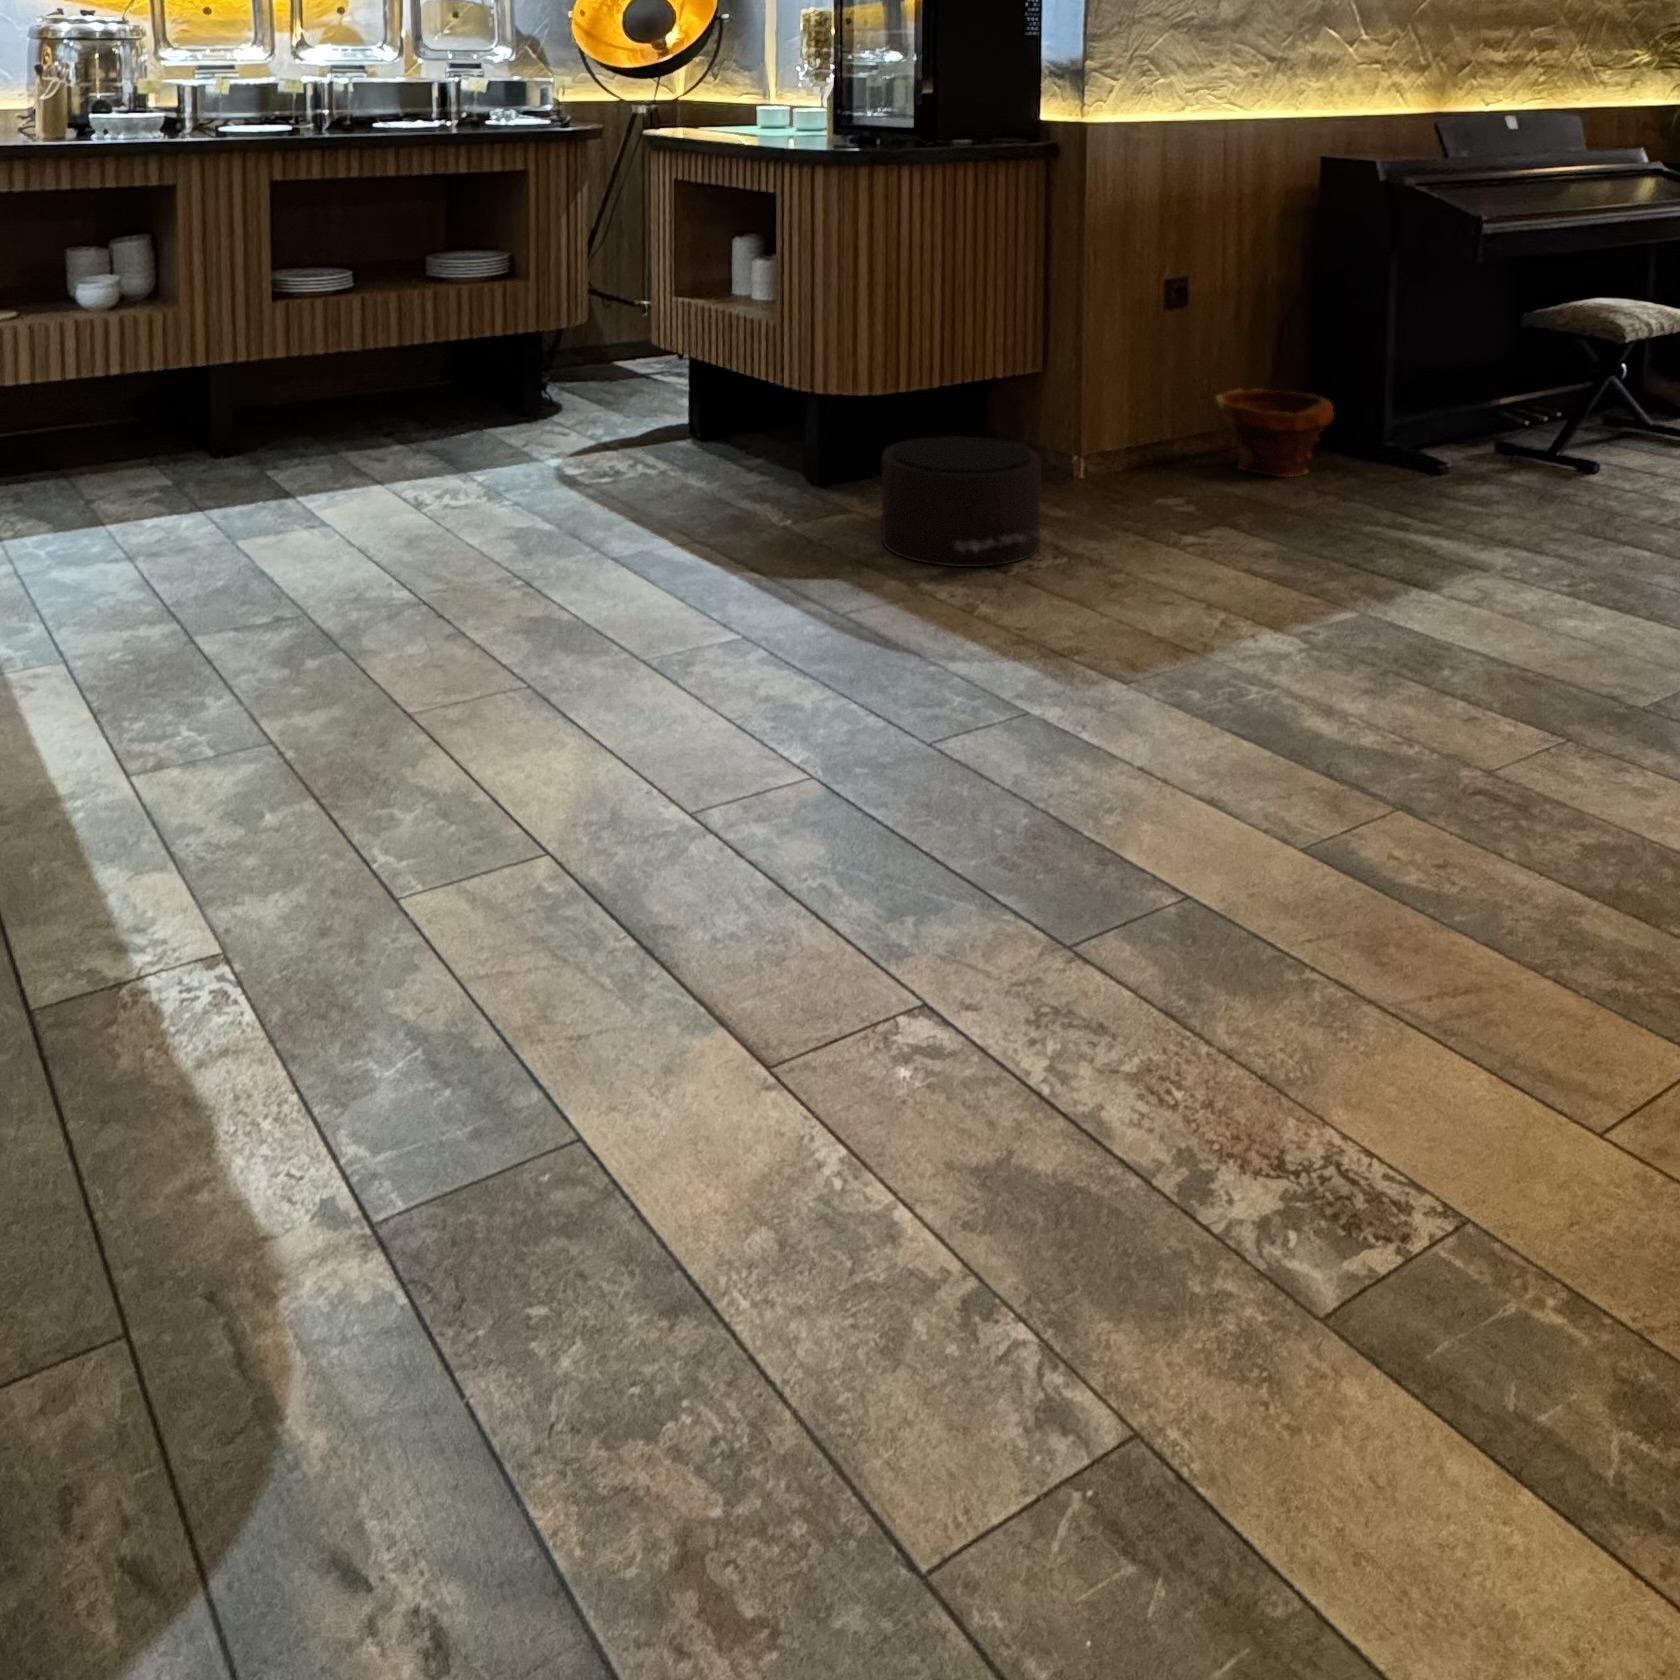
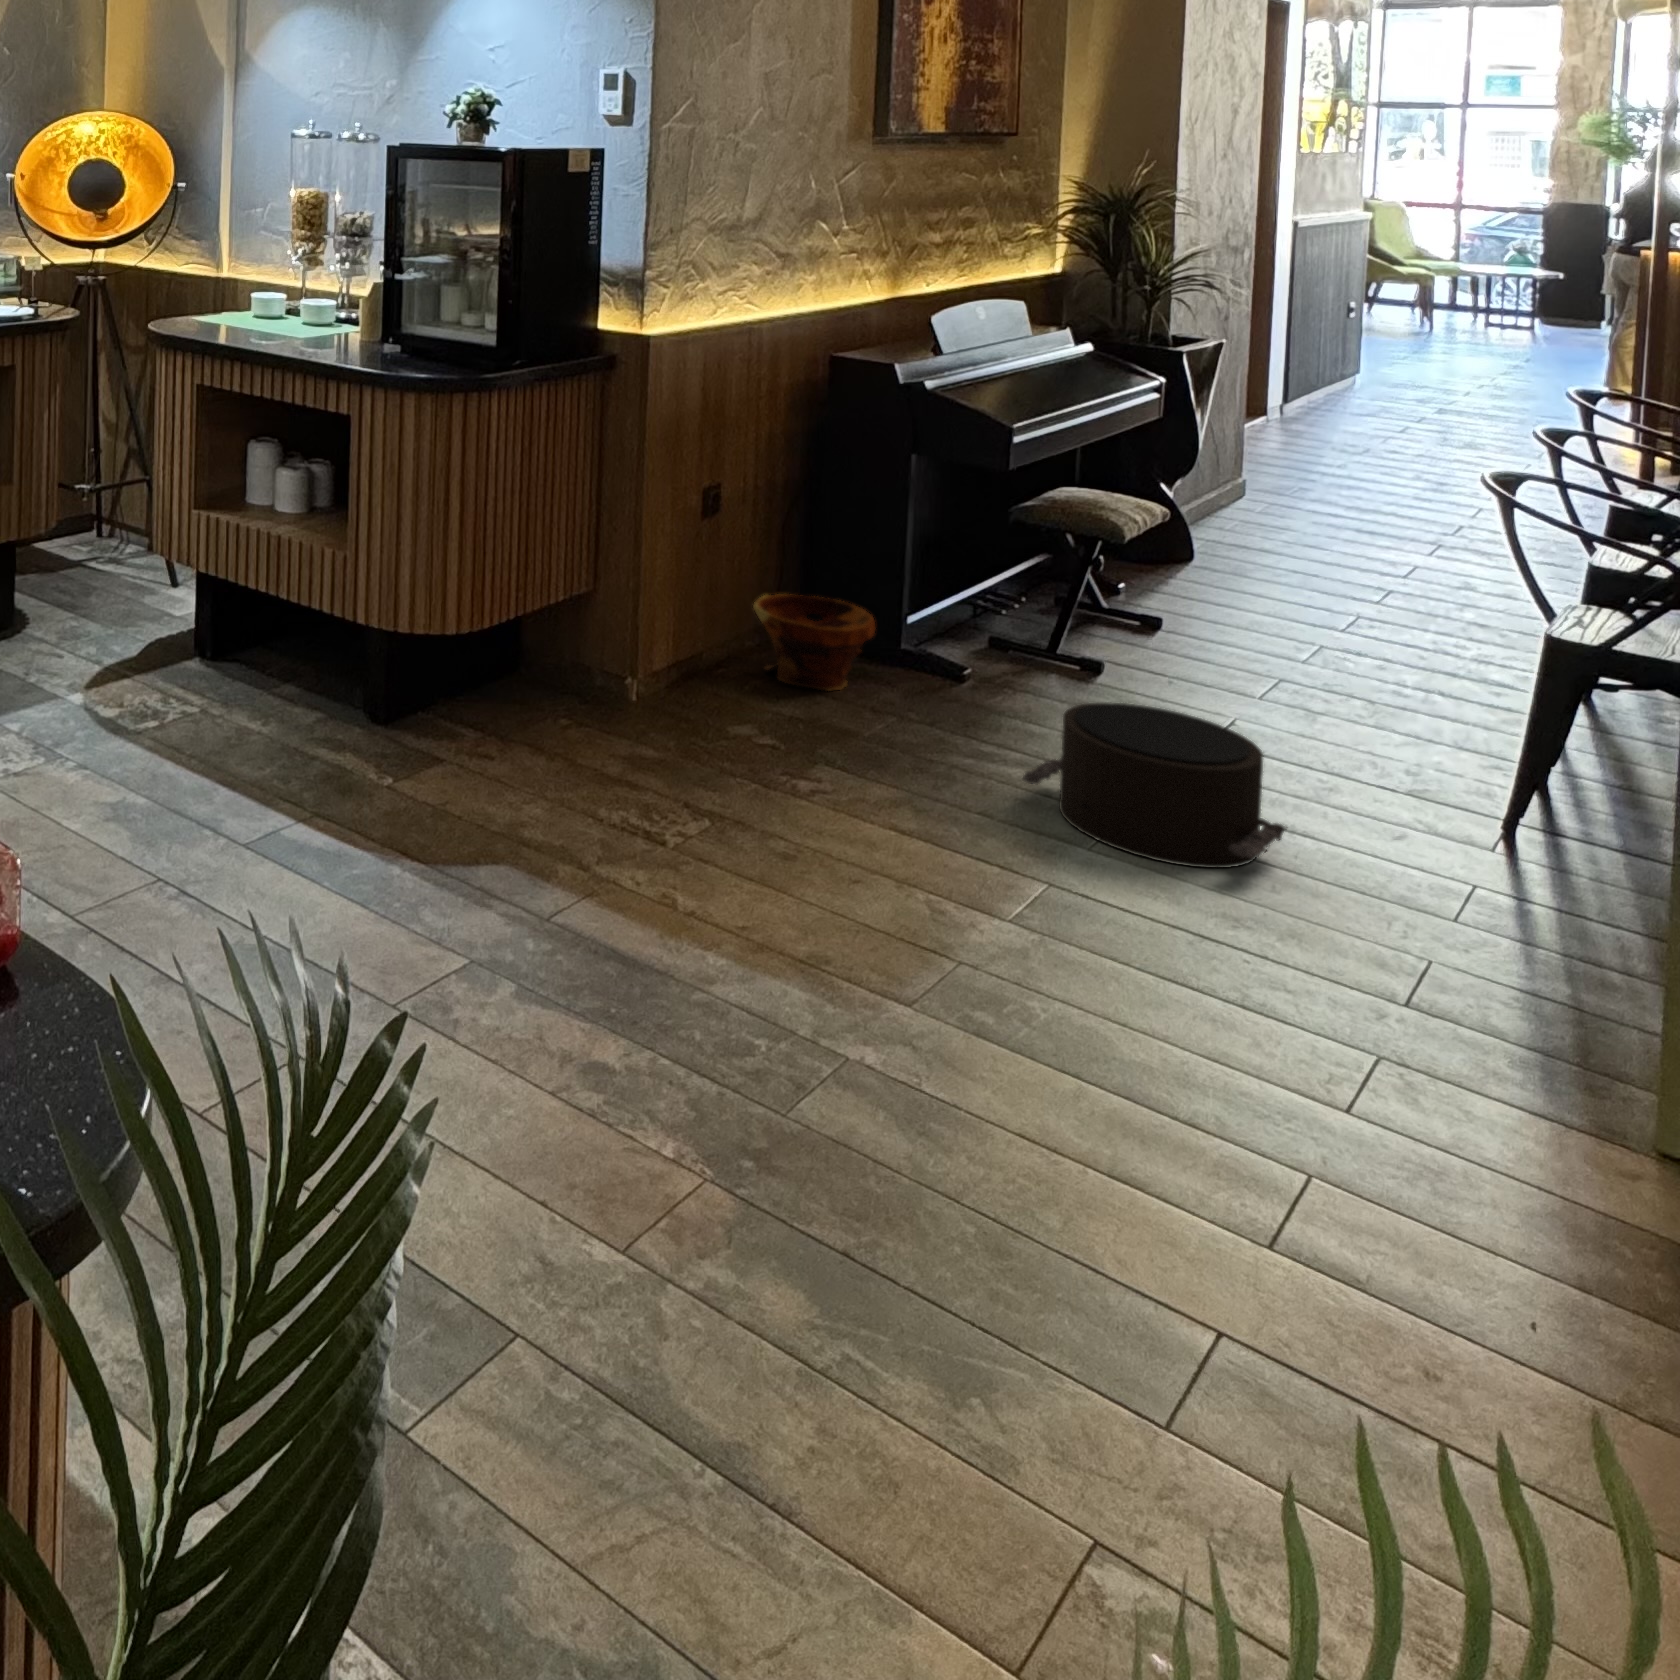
pouf: present [860,436,1041,567] -> present [1022,702,1286,868]

